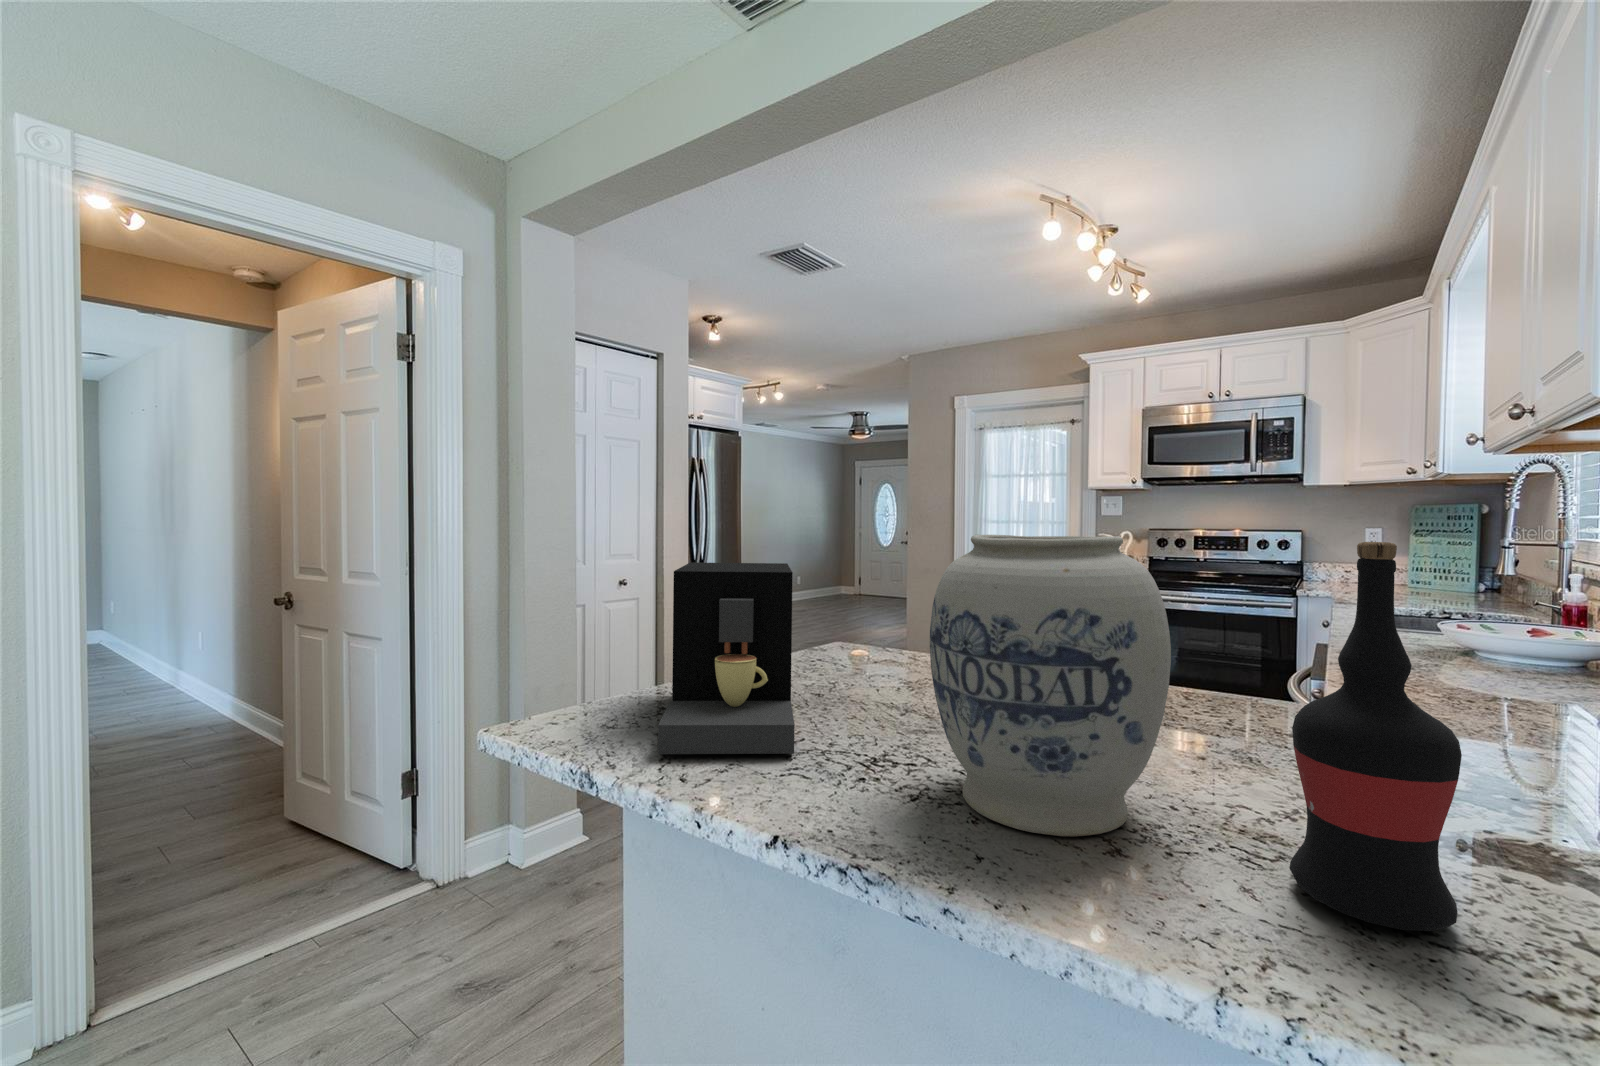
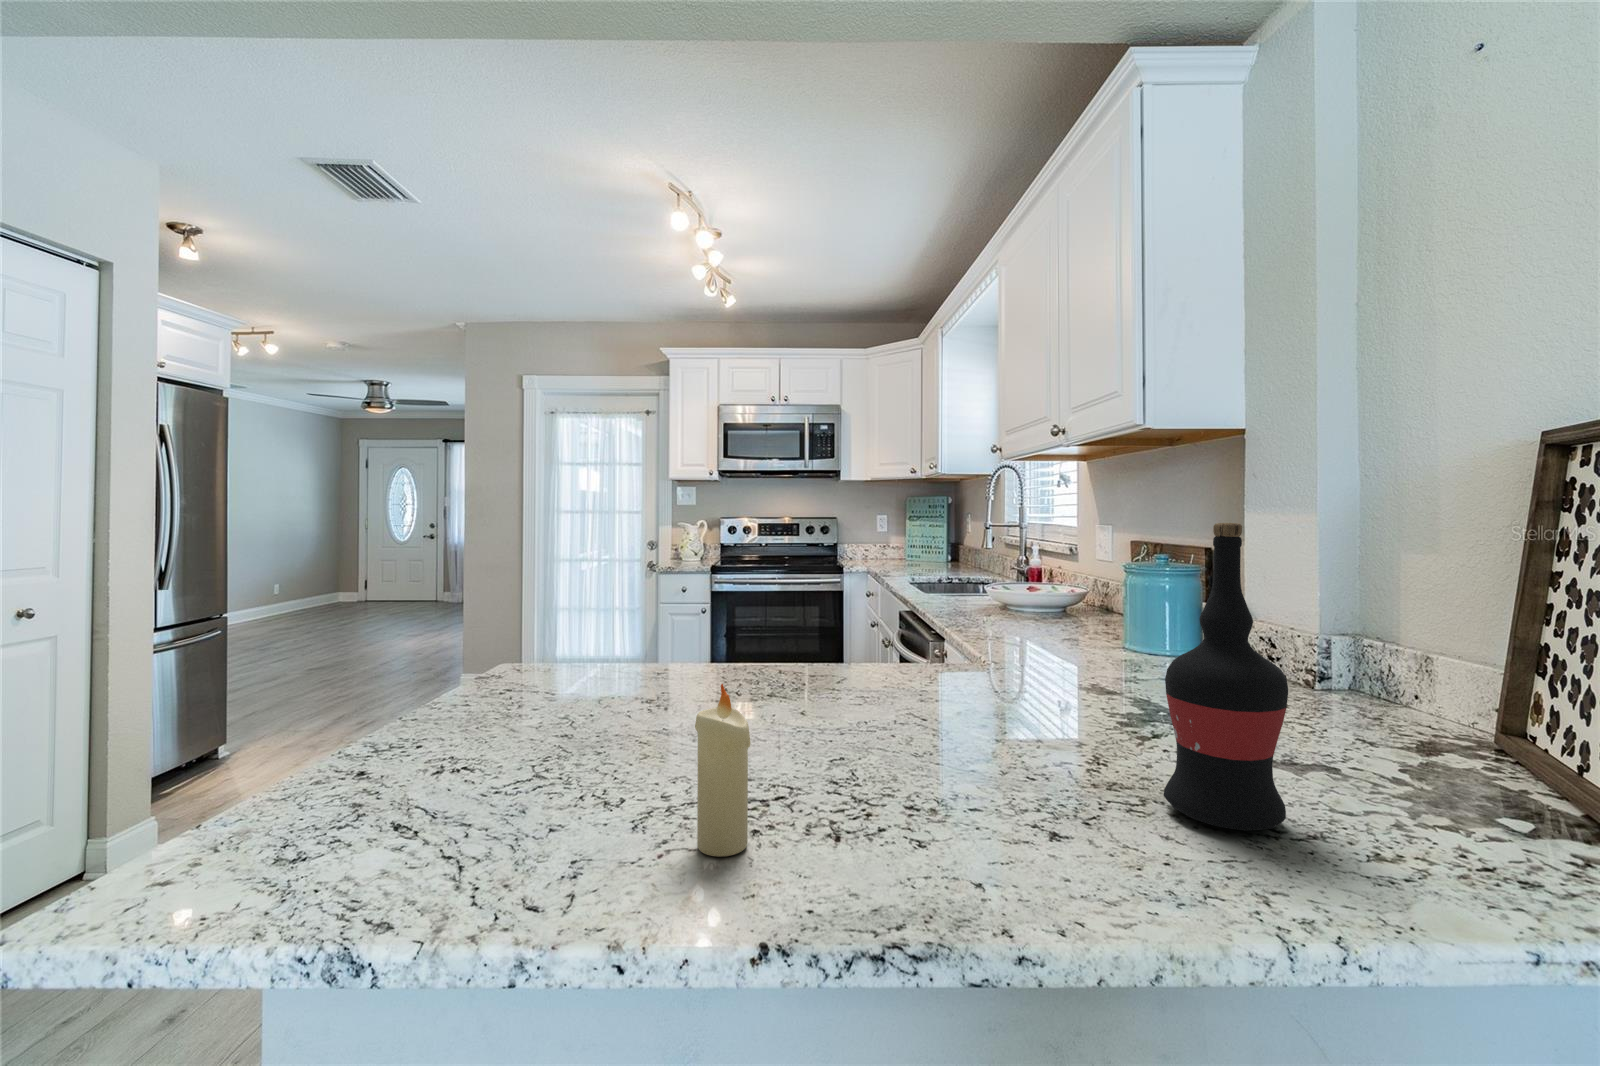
vase: present [930,535,1171,836] -> none [825,522,1068,838]
coffee maker: present [658,562,795,754] -> none [361,566,644,887]
candle: none [809,656,849,786] -> present [695,684,750,857]

